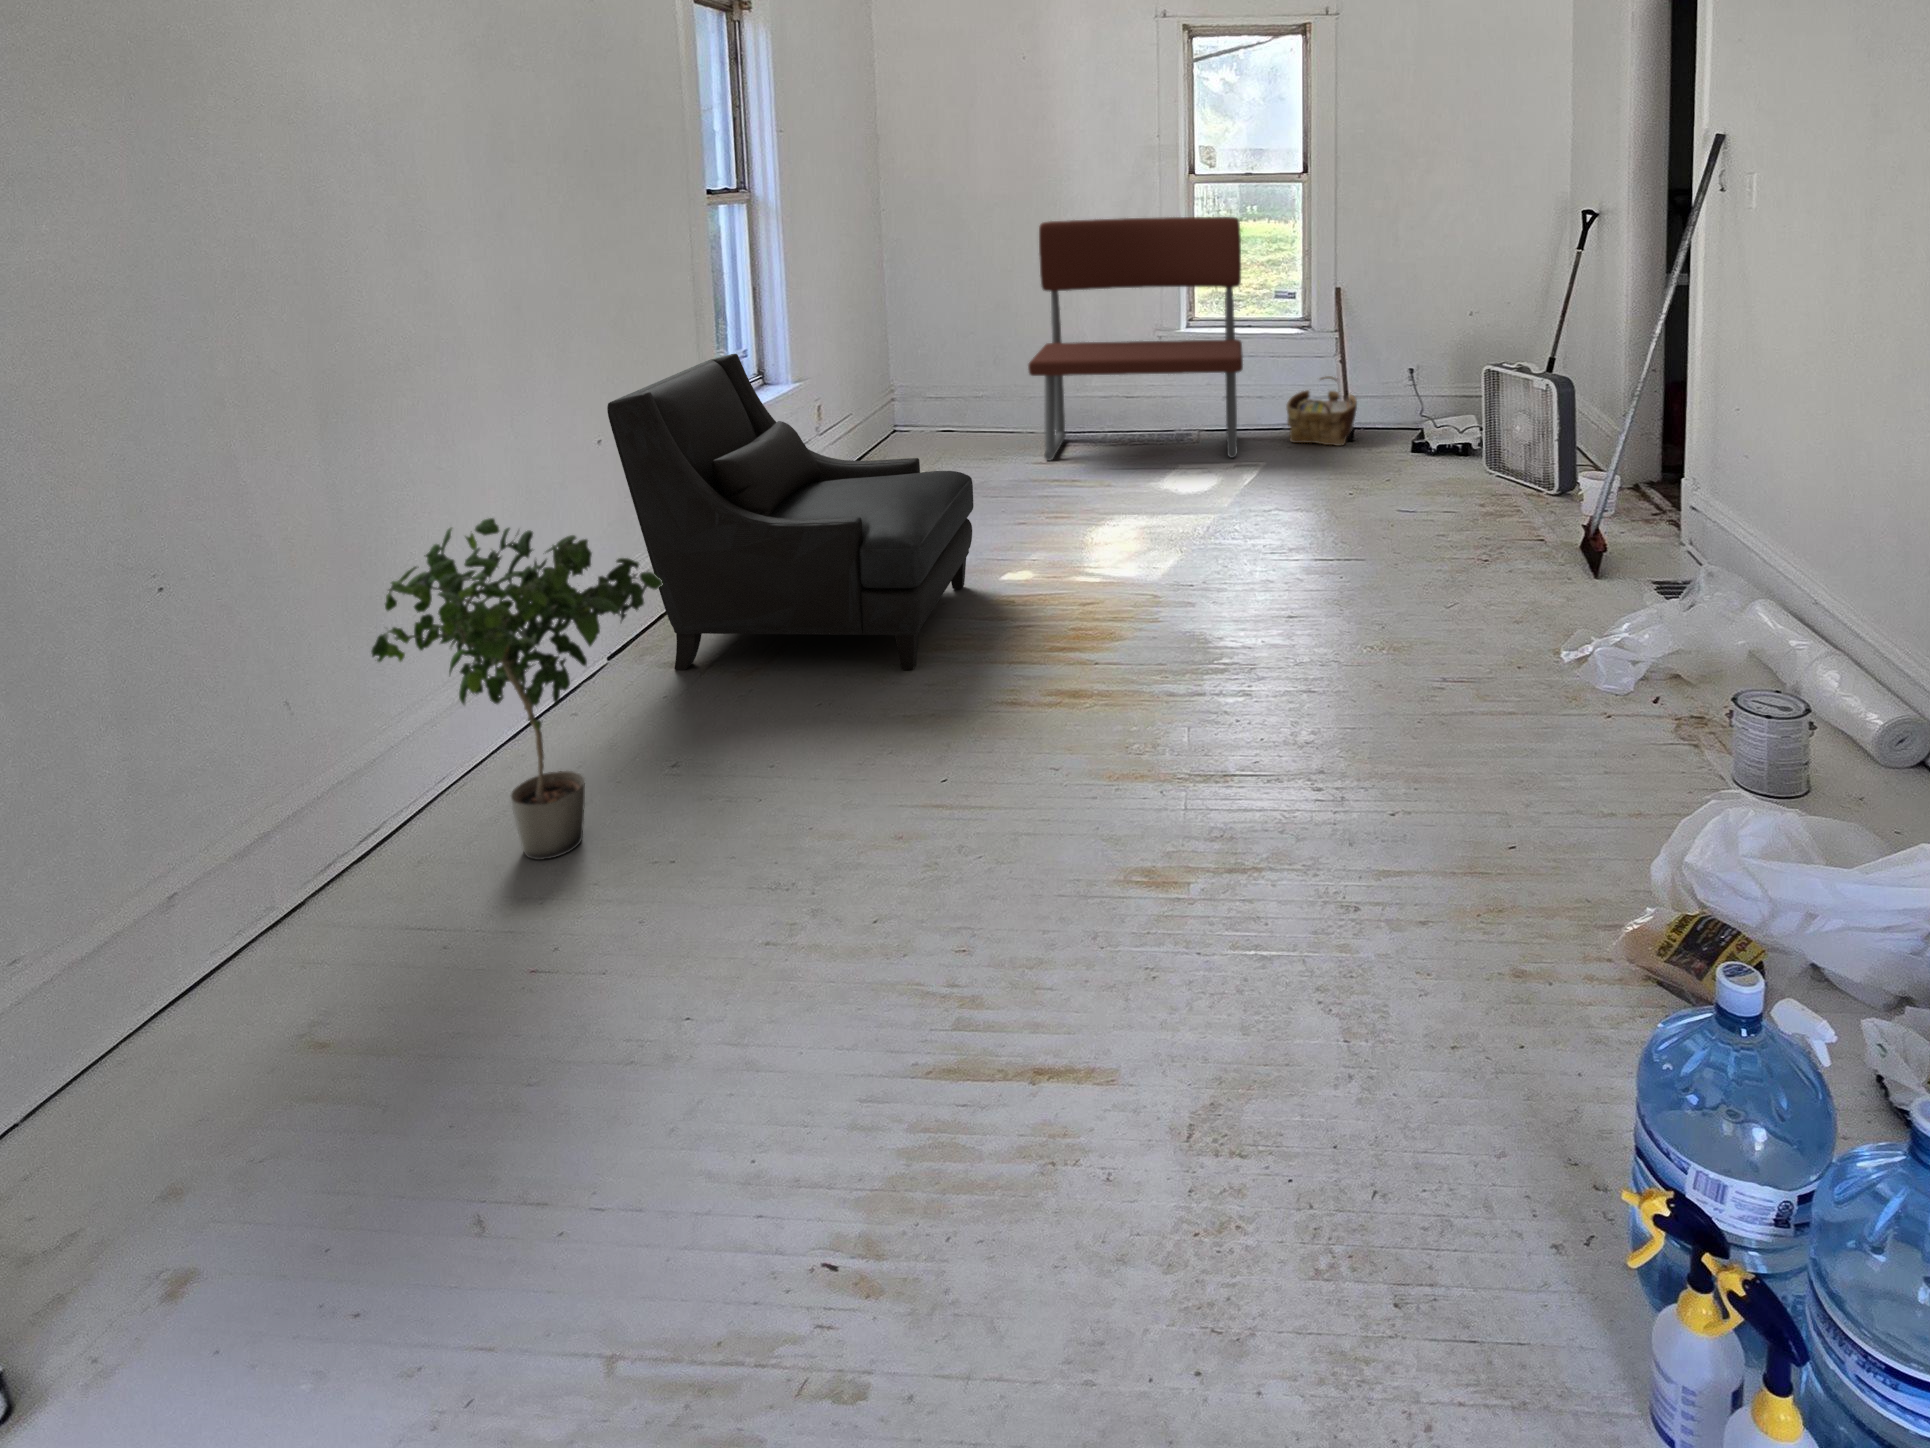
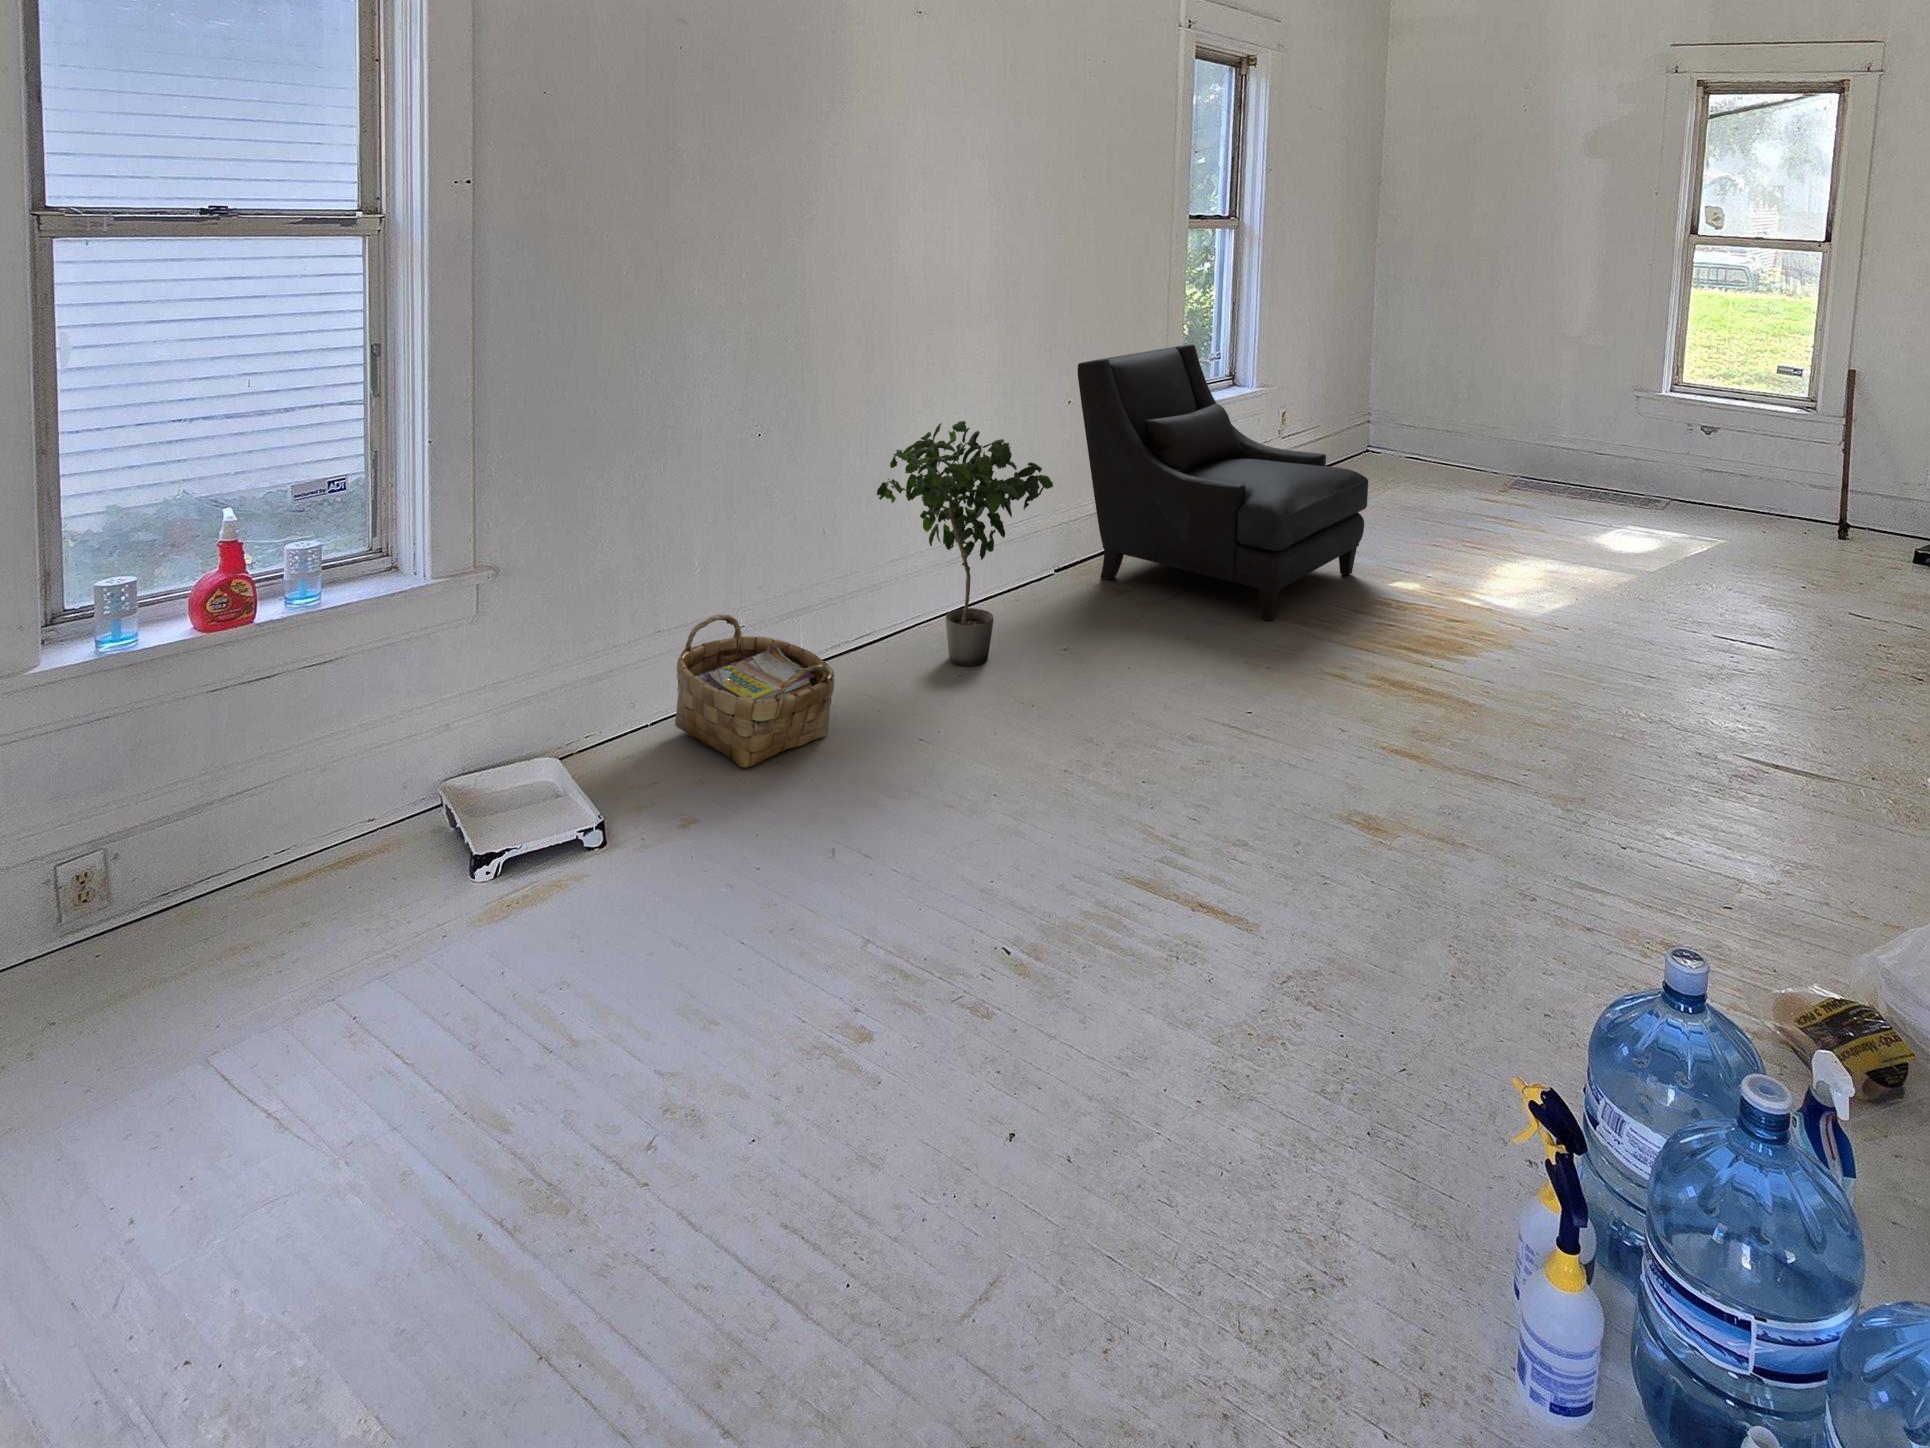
bench: present [1028,217,1243,461] -> none [1482,270,1734,528]
woven basket: present [1286,376,1357,446] -> present [675,614,834,768]

